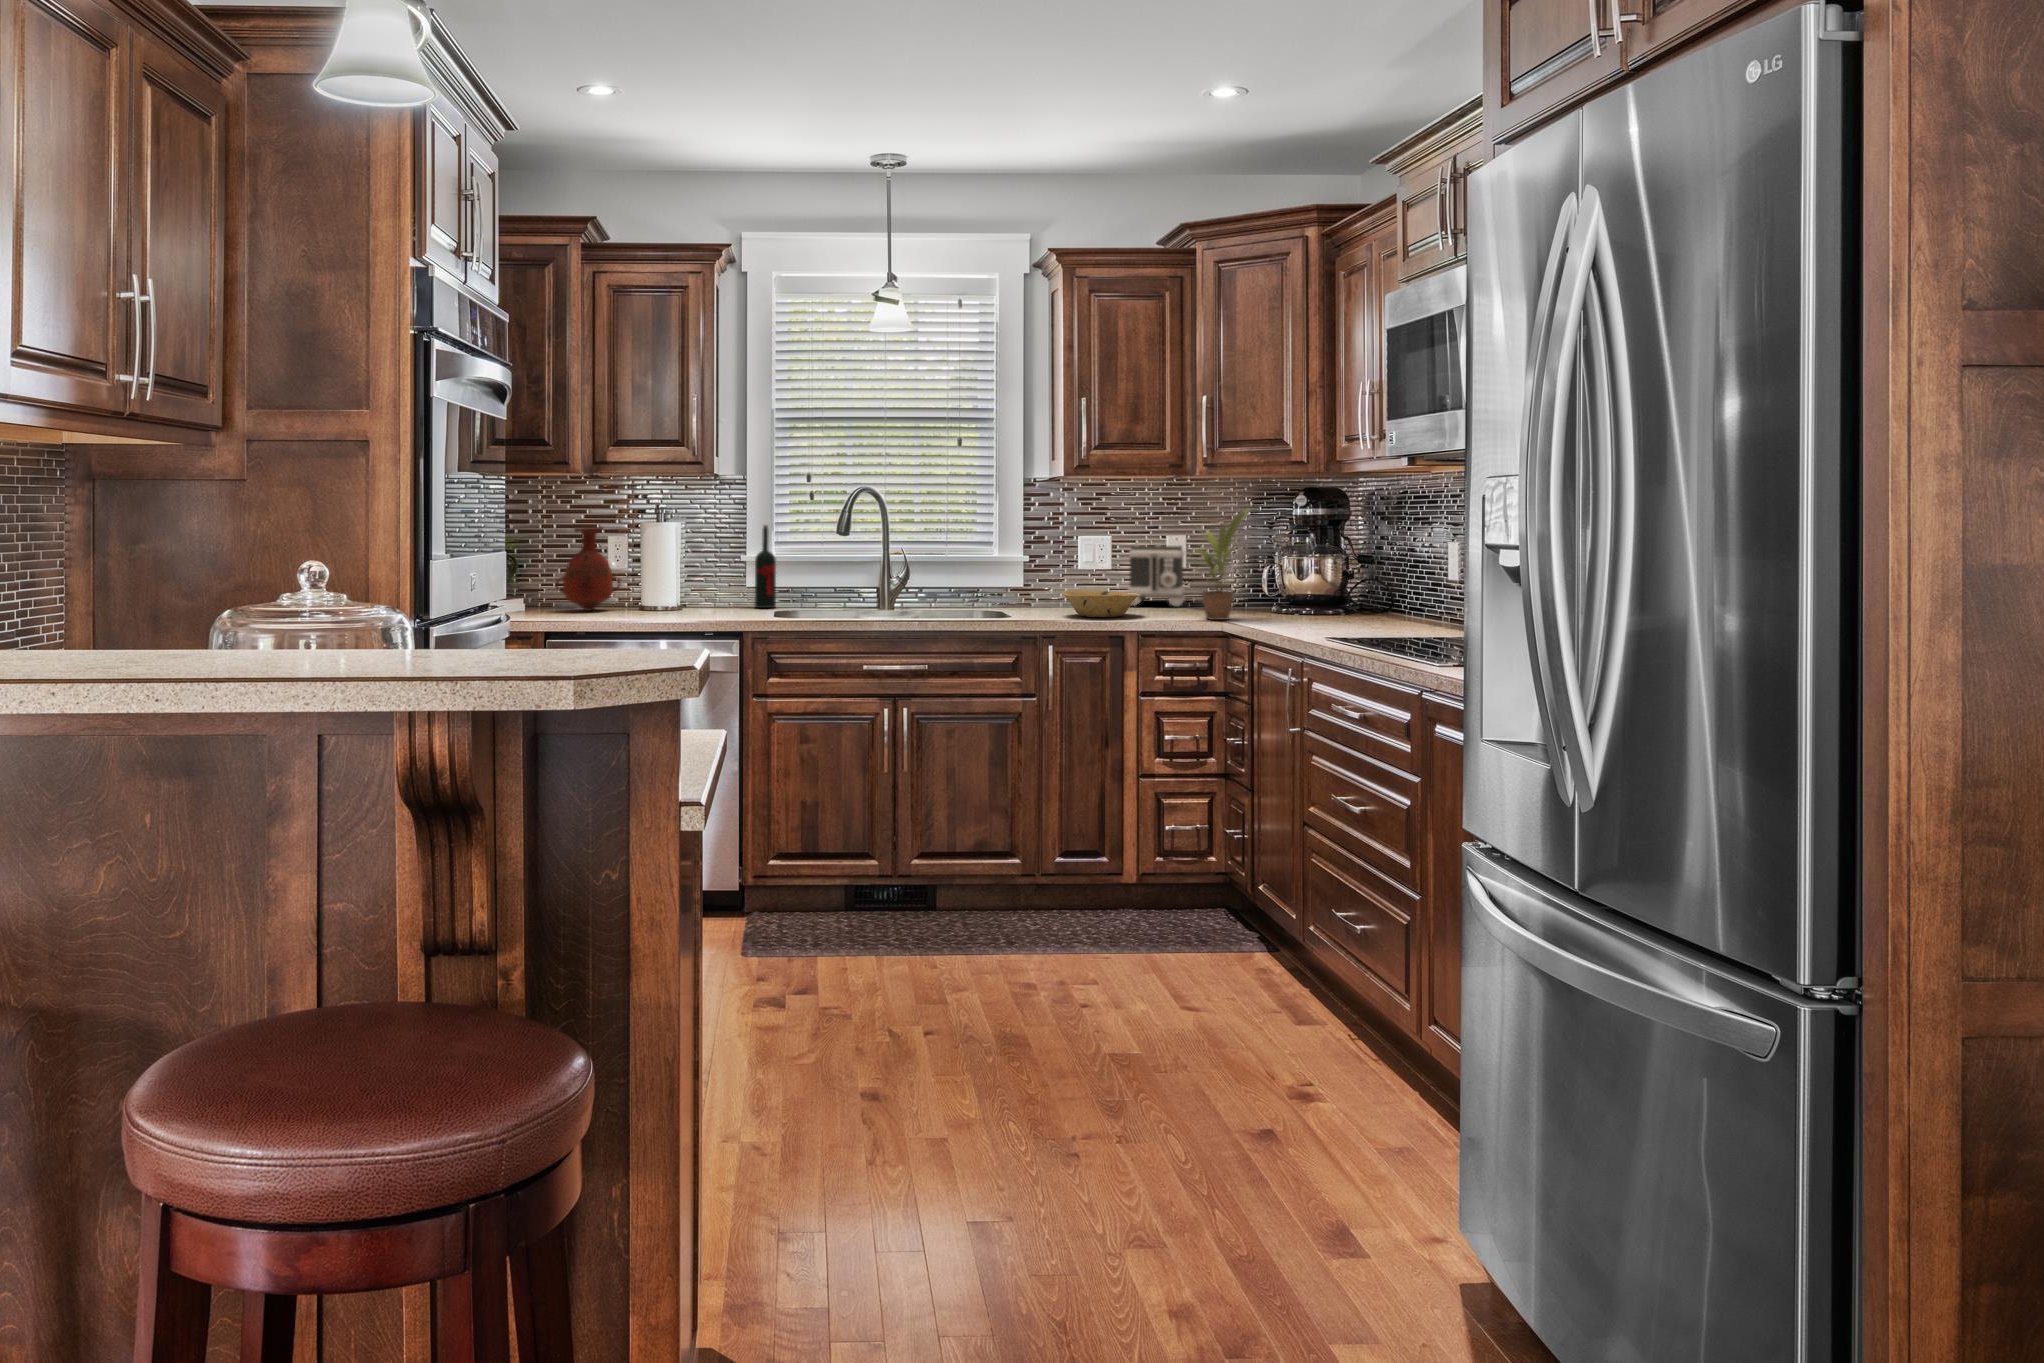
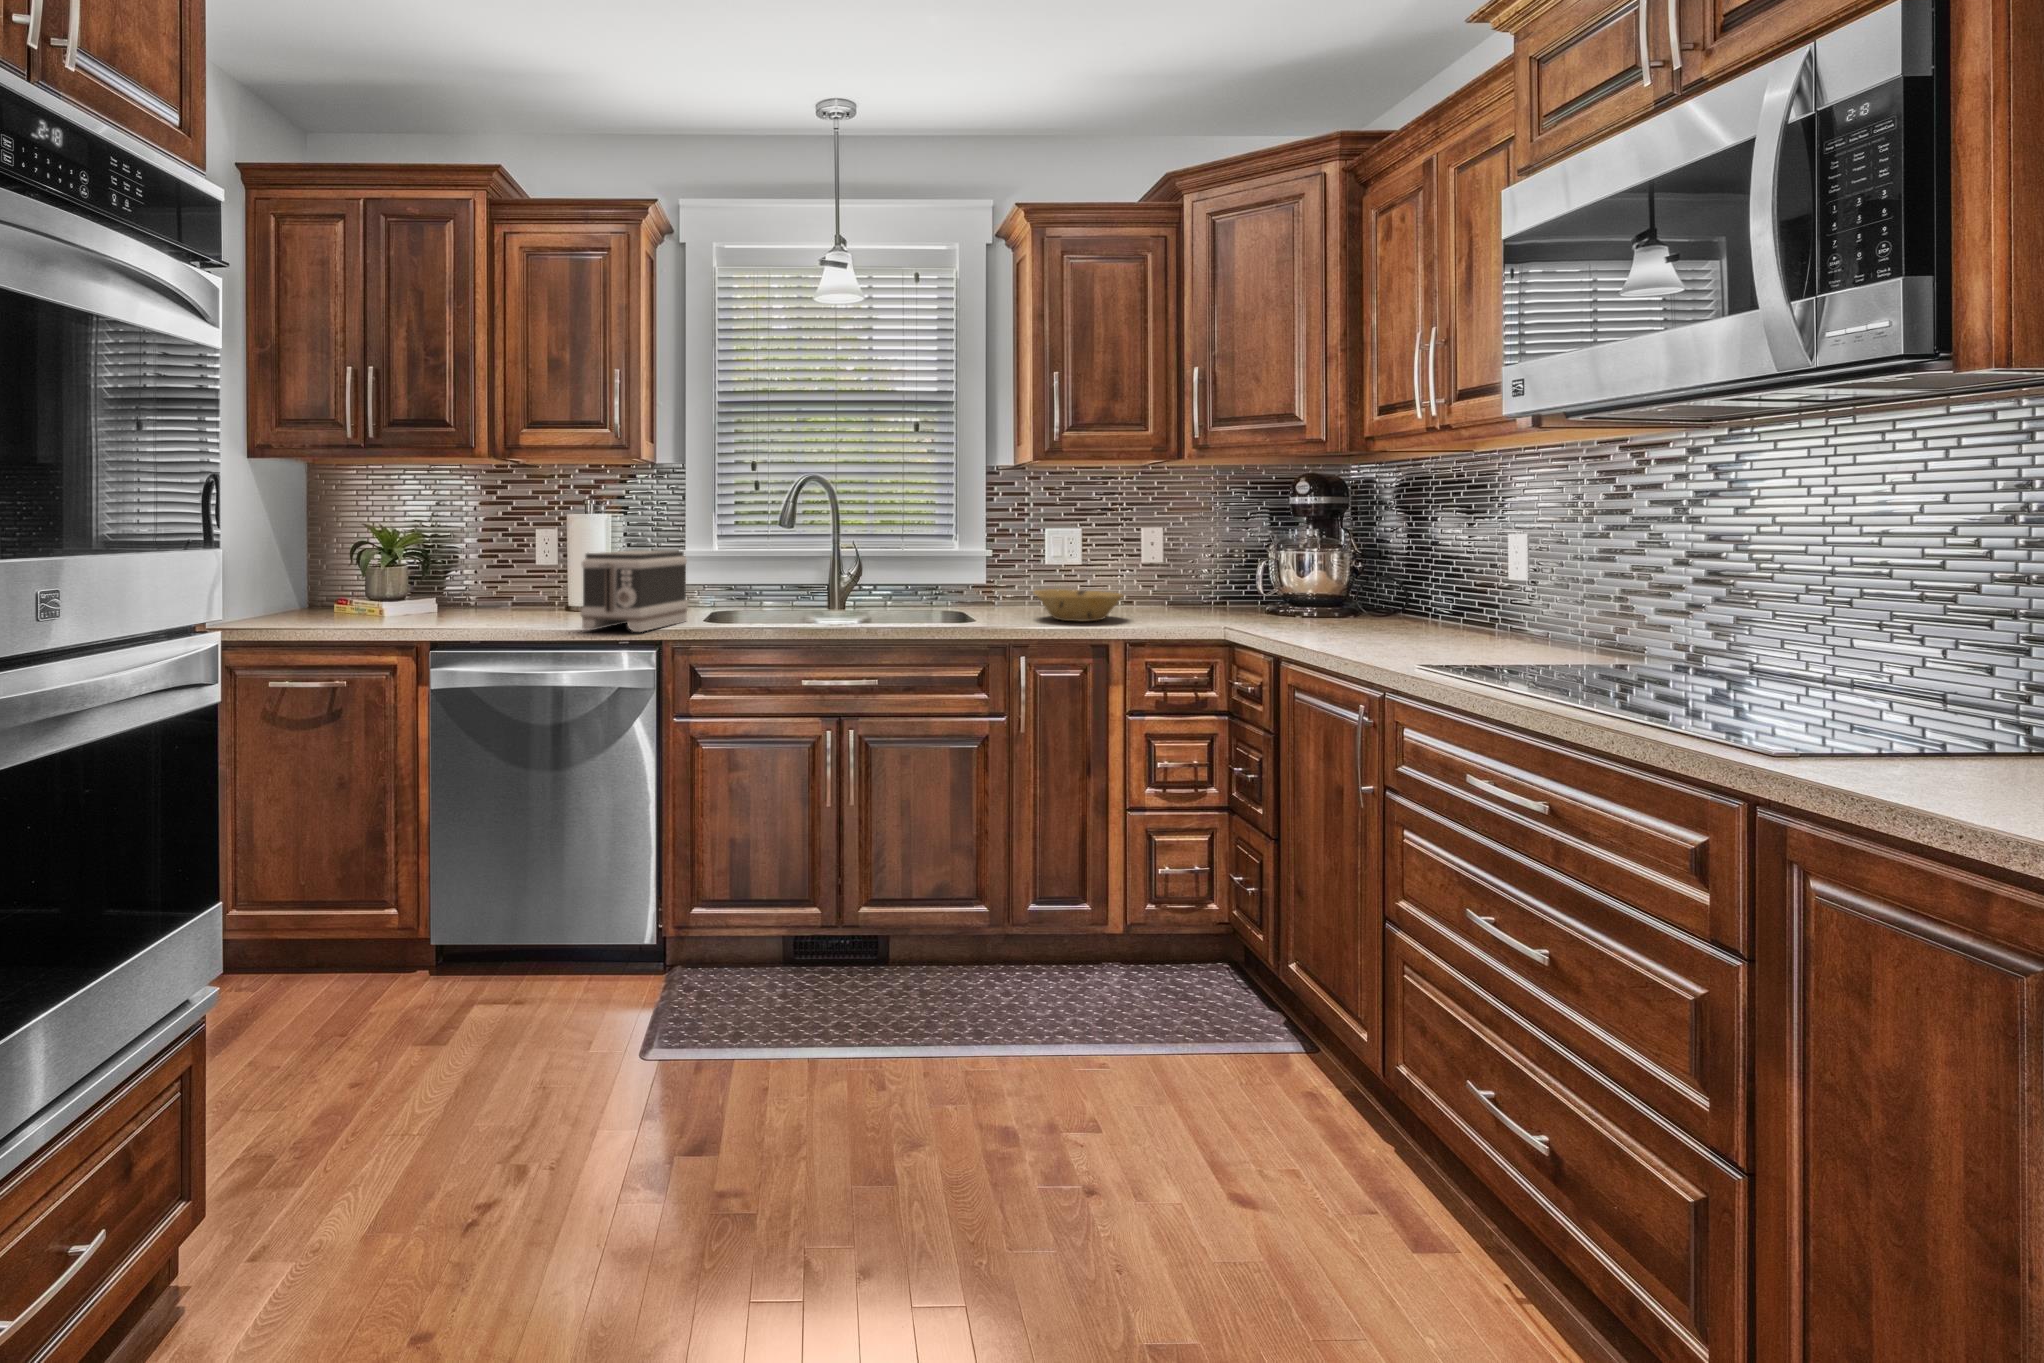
potted plant: present [1195,510,1249,620] -> none [1179,496,1275,626]
wine bottle: present [755,525,776,608] -> none [695,517,718,607]
vase: present [555,527,621,611] -> none [476,519,549,610]
toaster: present [1128,545,1185,606] -> present [580,550,688,632]

